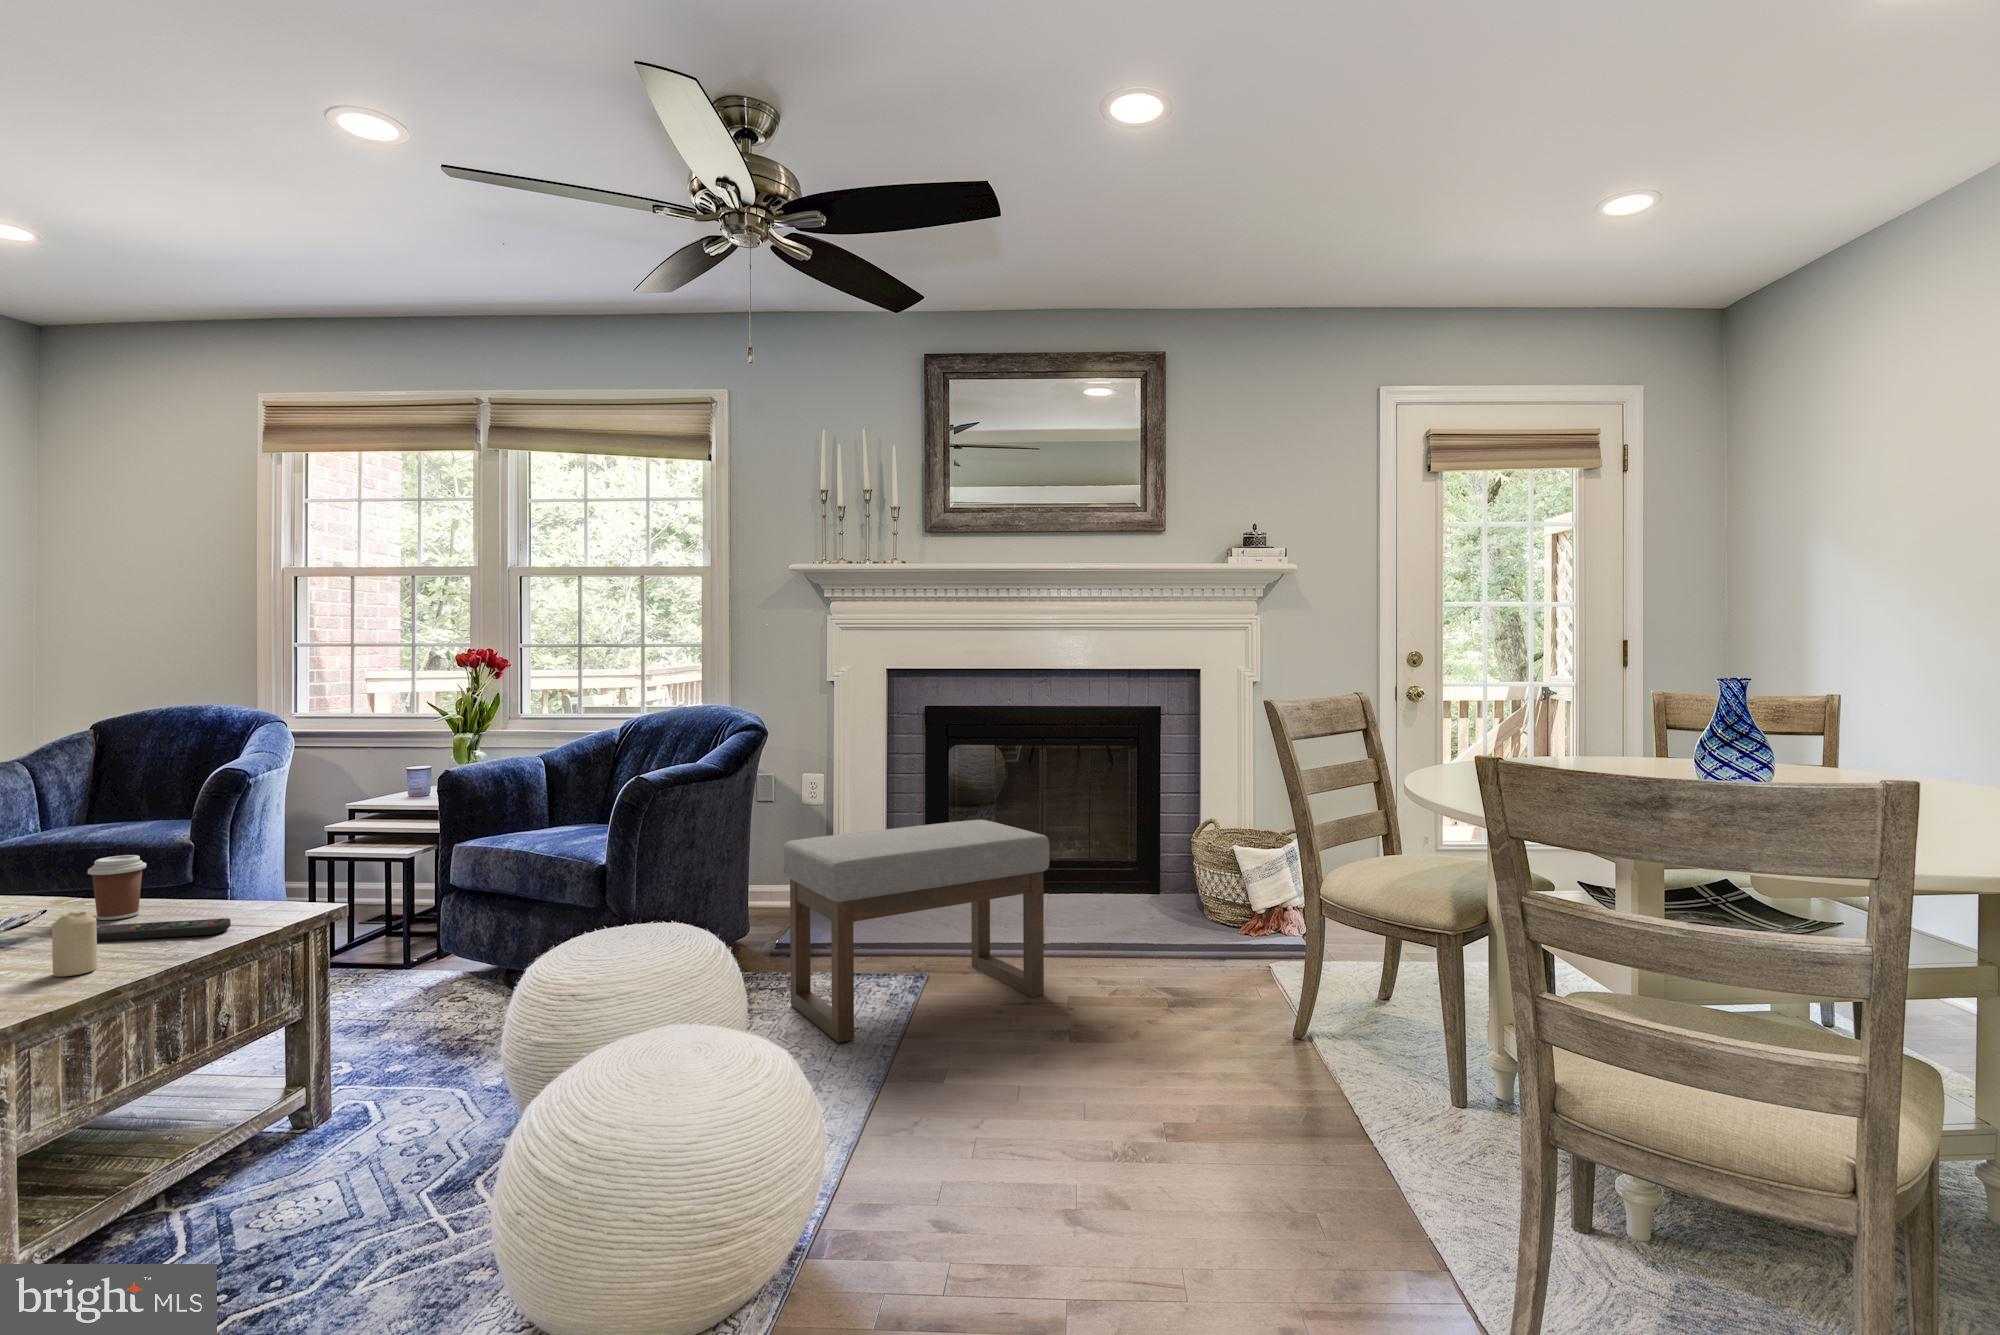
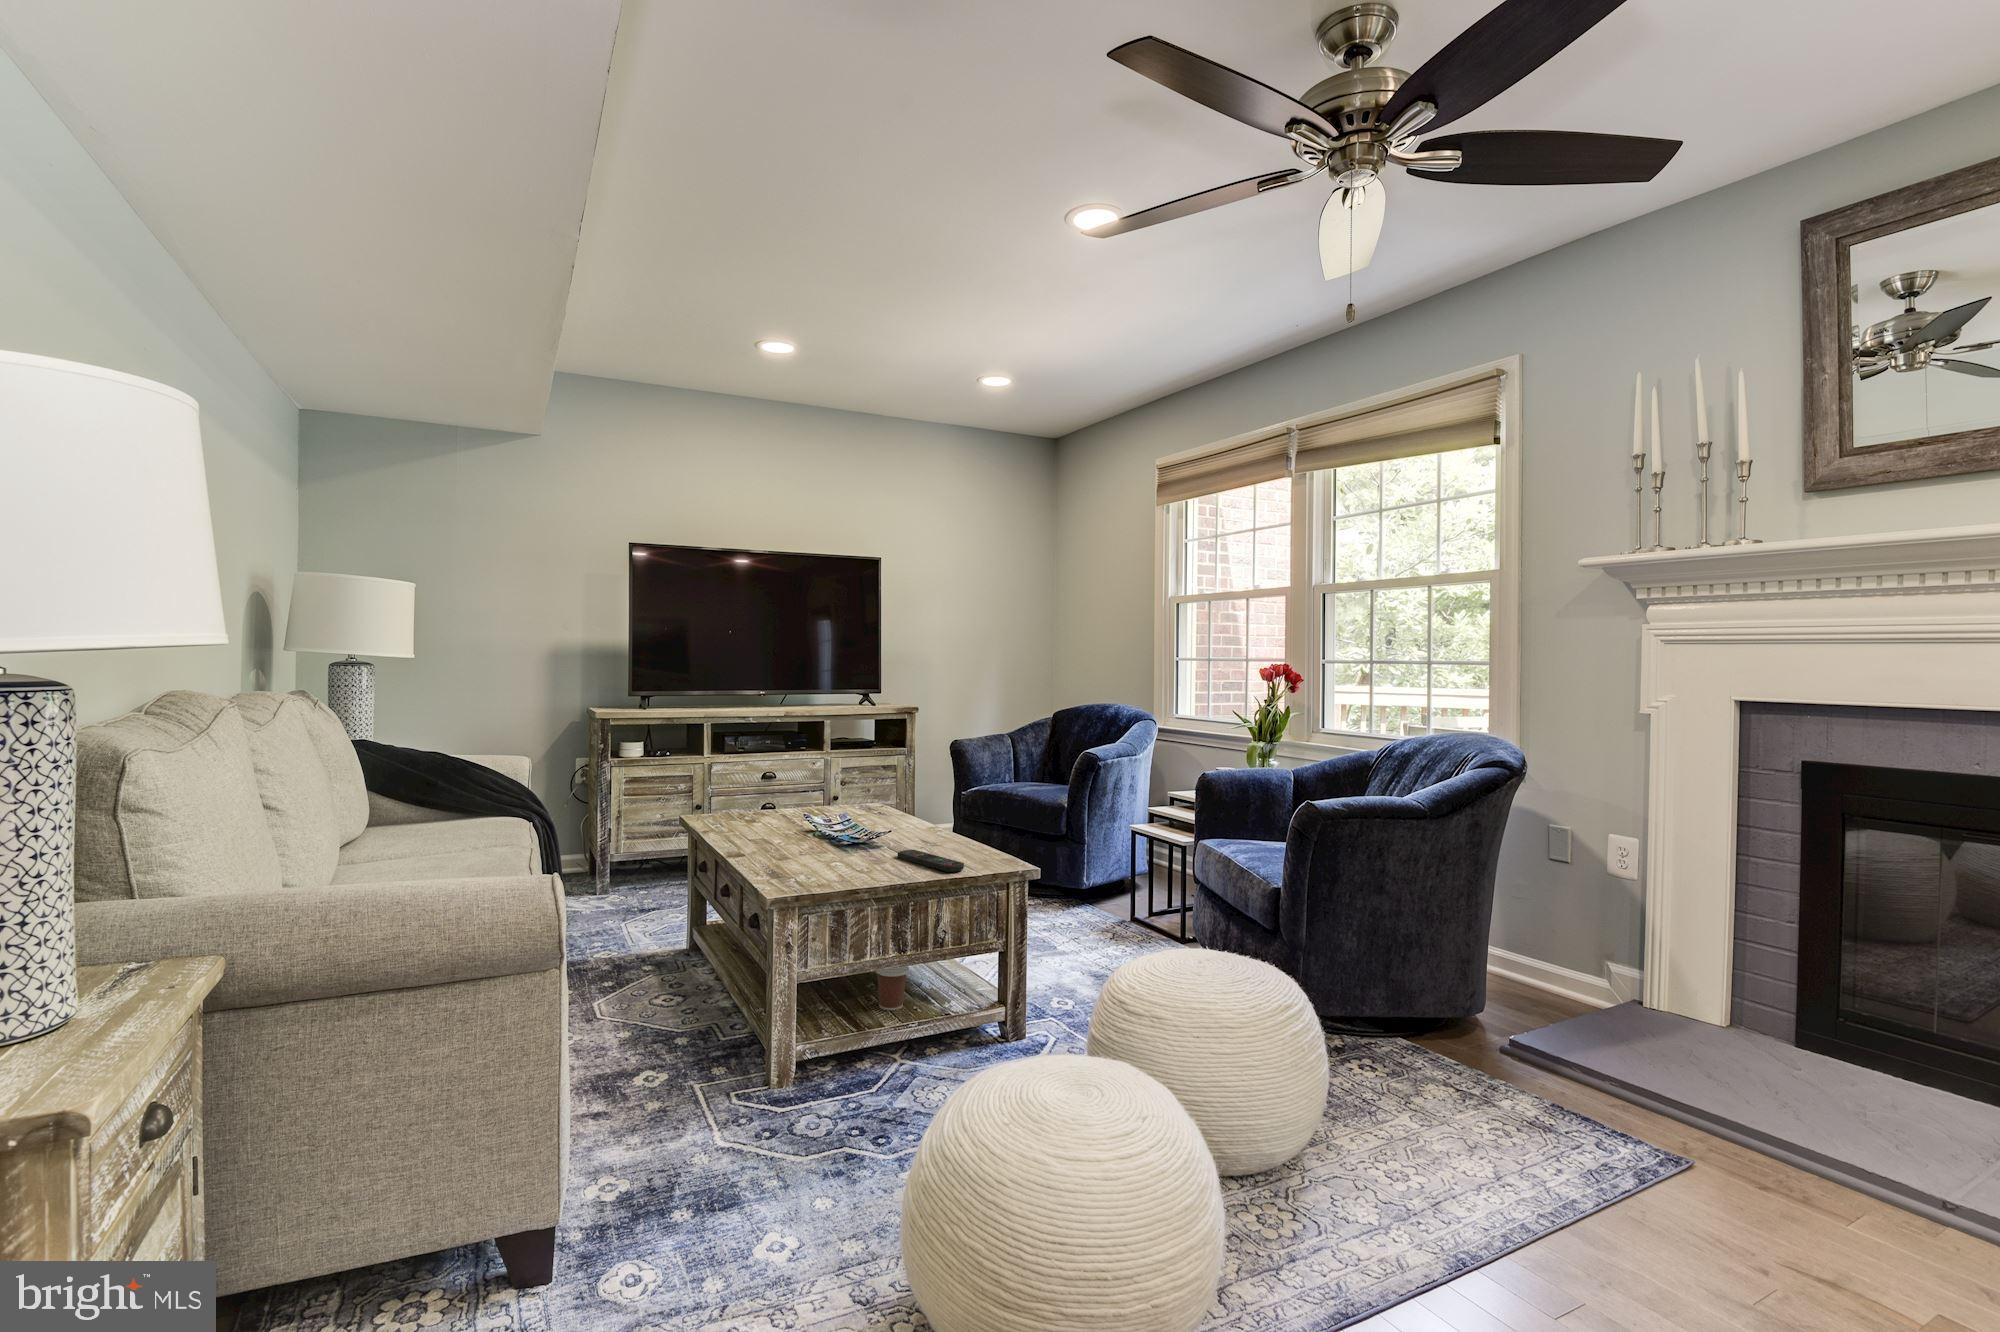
ottoman: present [783,820,1049,1043] -> none [1453,919,1895,1286]
coffee cup: present [88,855,146,920] -> present [875,966,909,1010]
candle: present [52,912,97,976] -> none [851,836,874,878]

